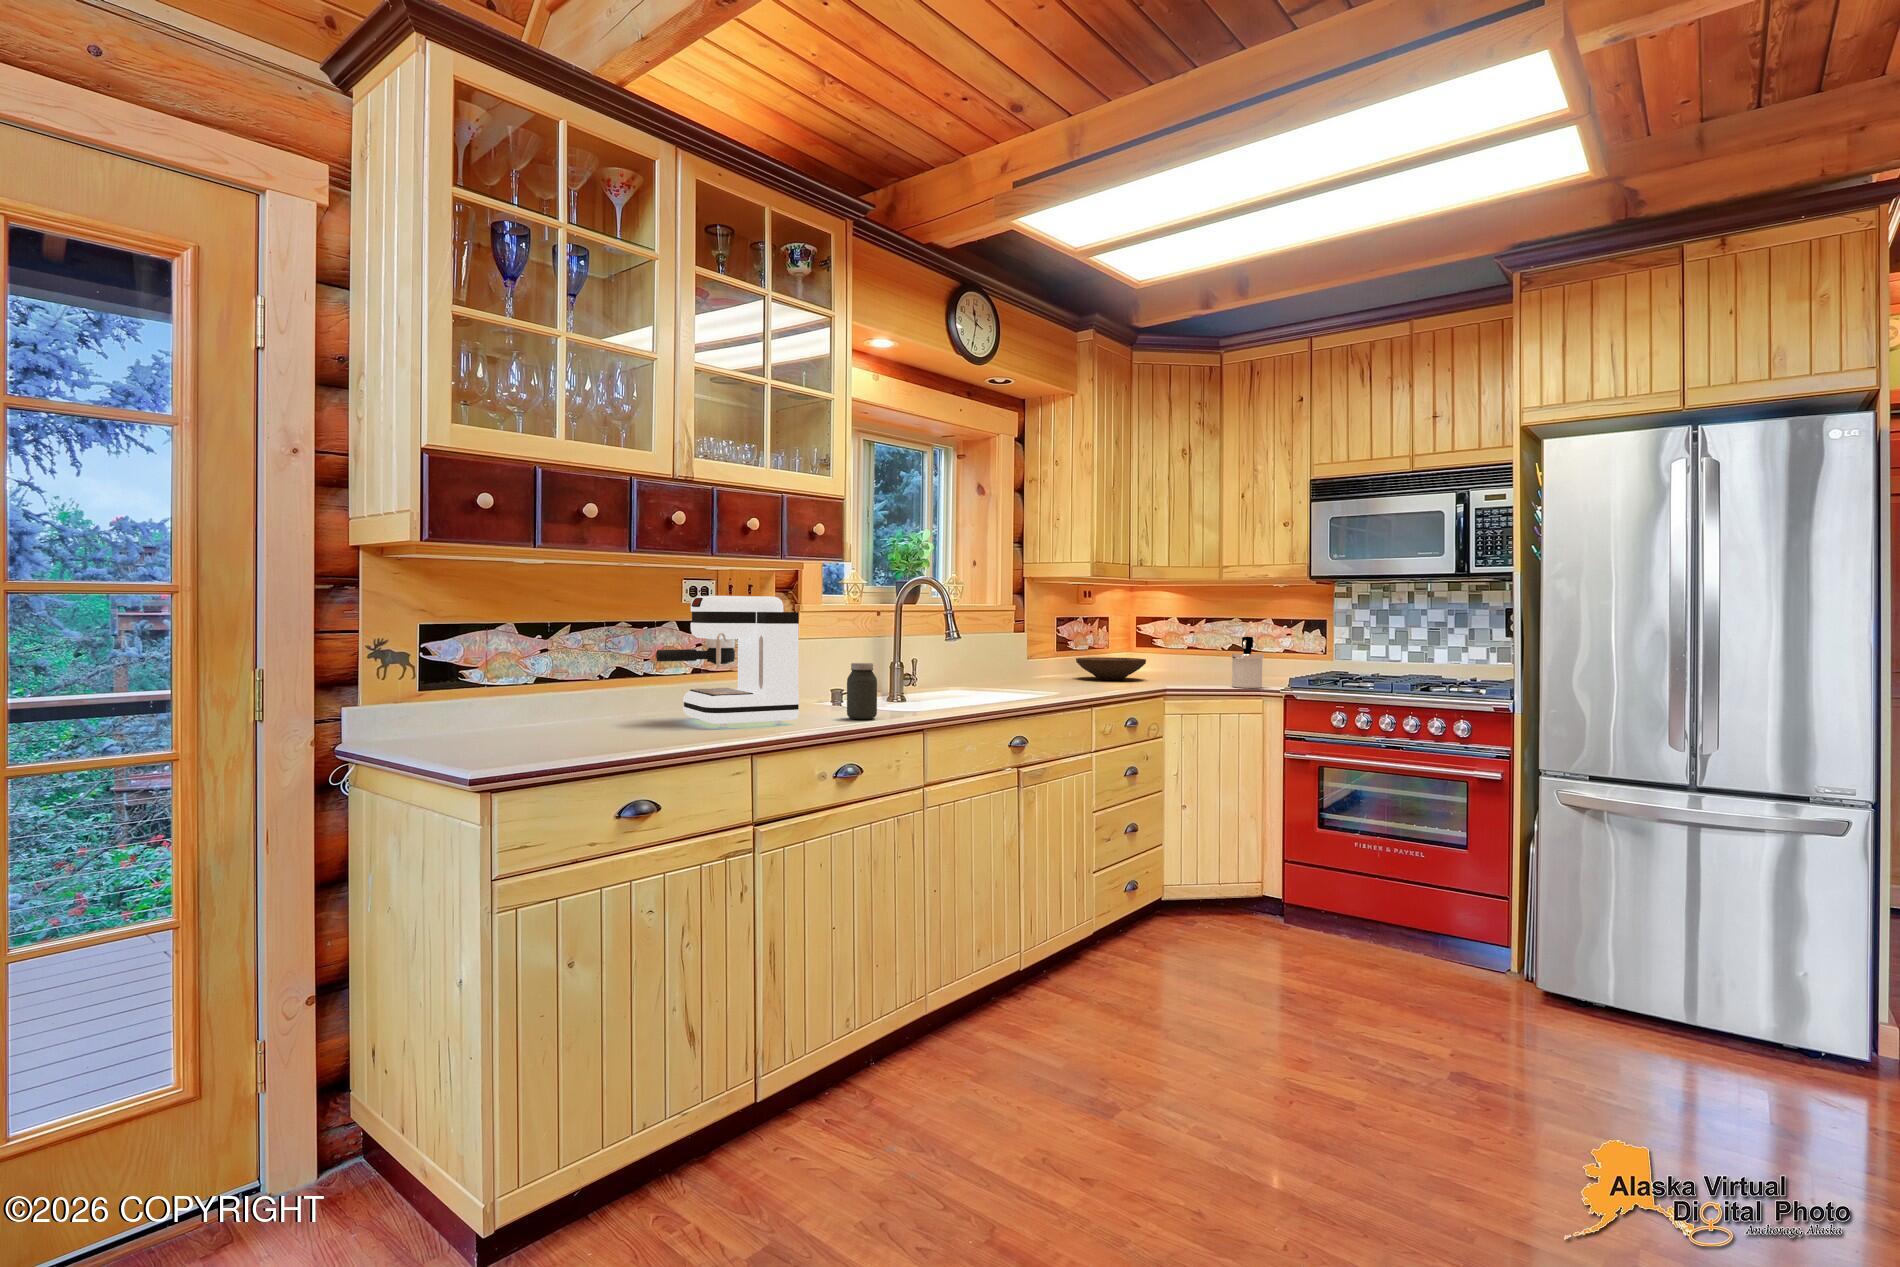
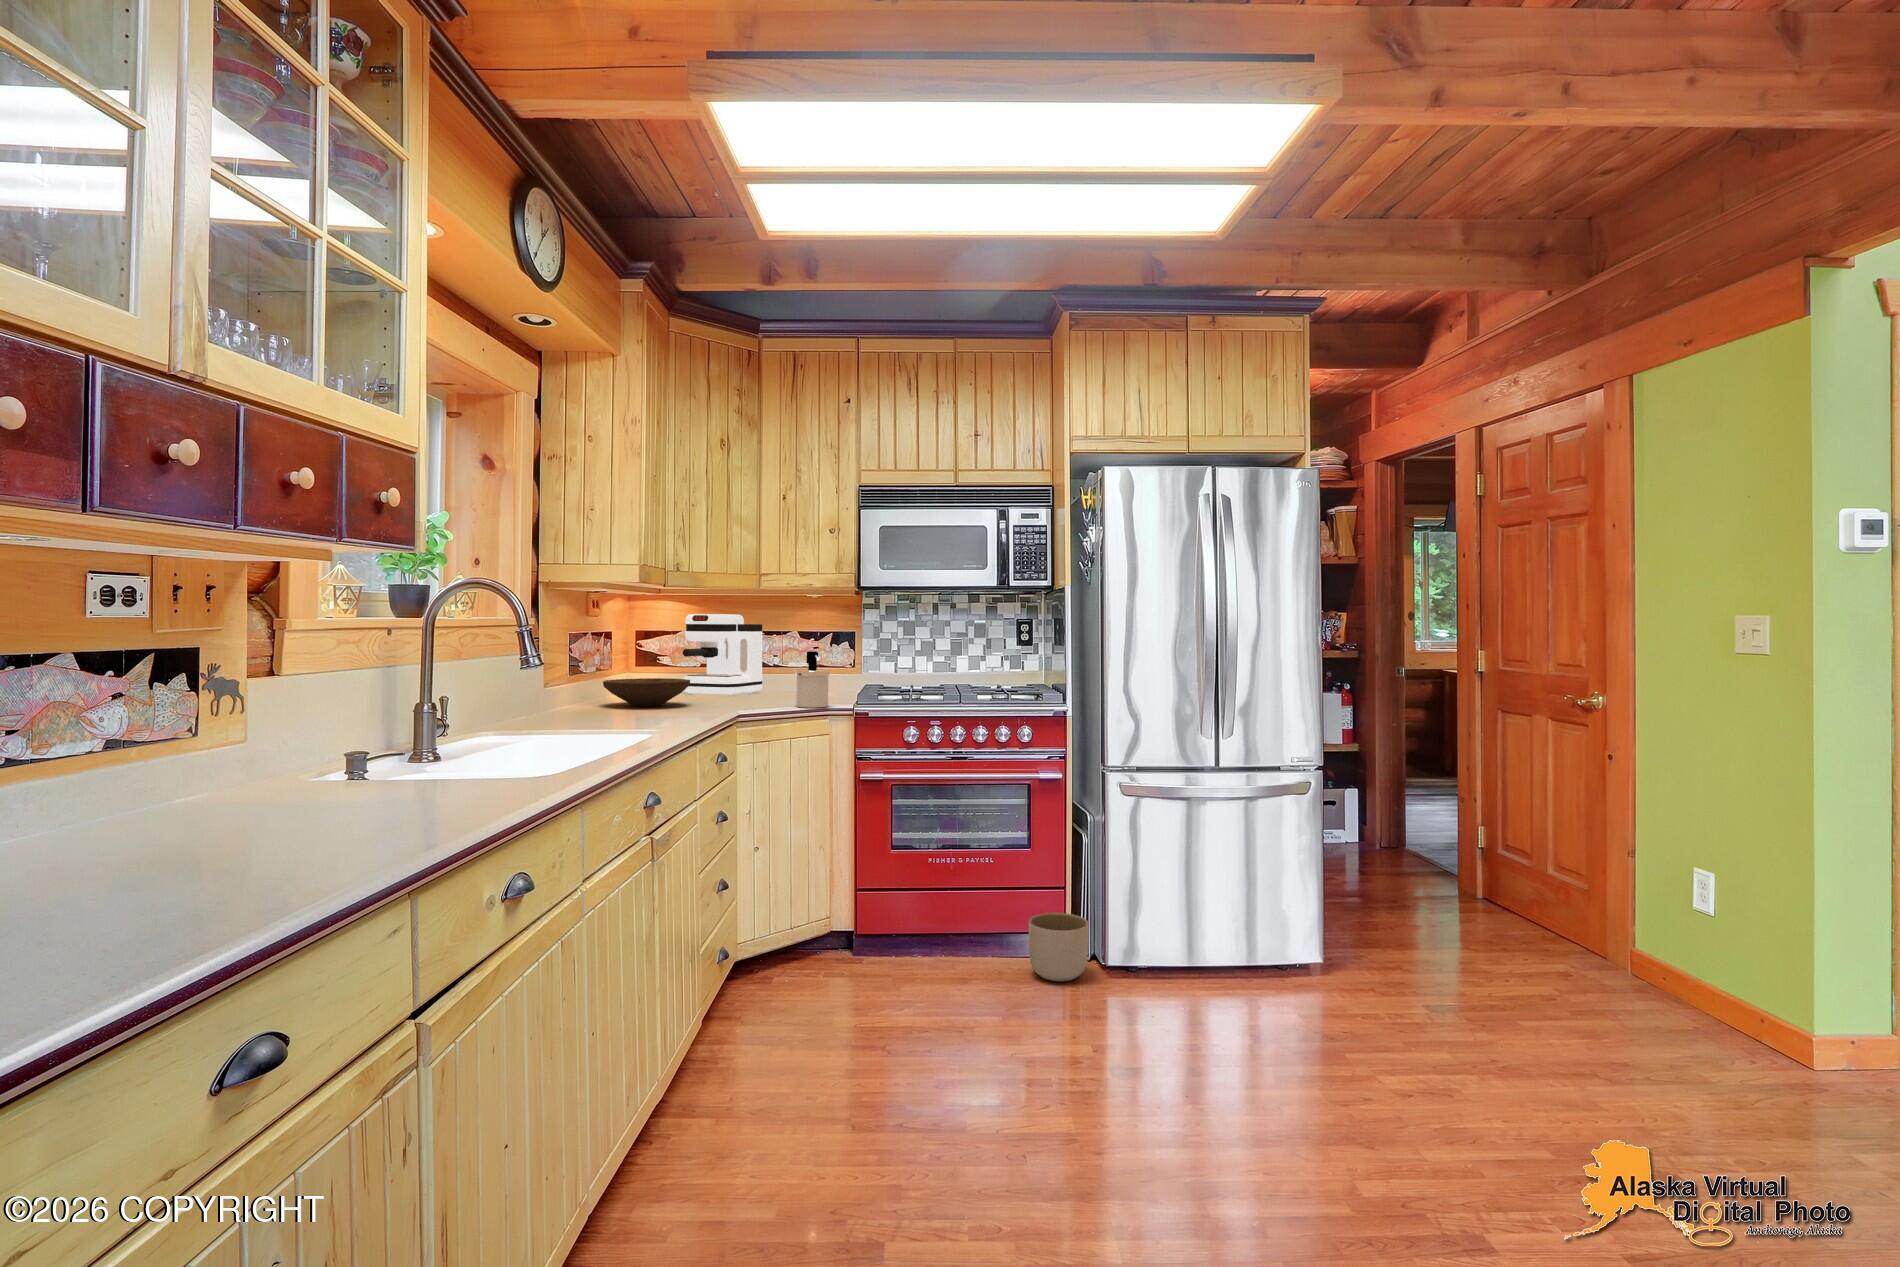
coffee maker: present [656,596,799,727] -> present [683,614,763,696]
jar: present [847,663,877,719] -> none [452,712,504,802]
planter: none [1449,916,1521,989] -> present [1029,913,1089,981]

